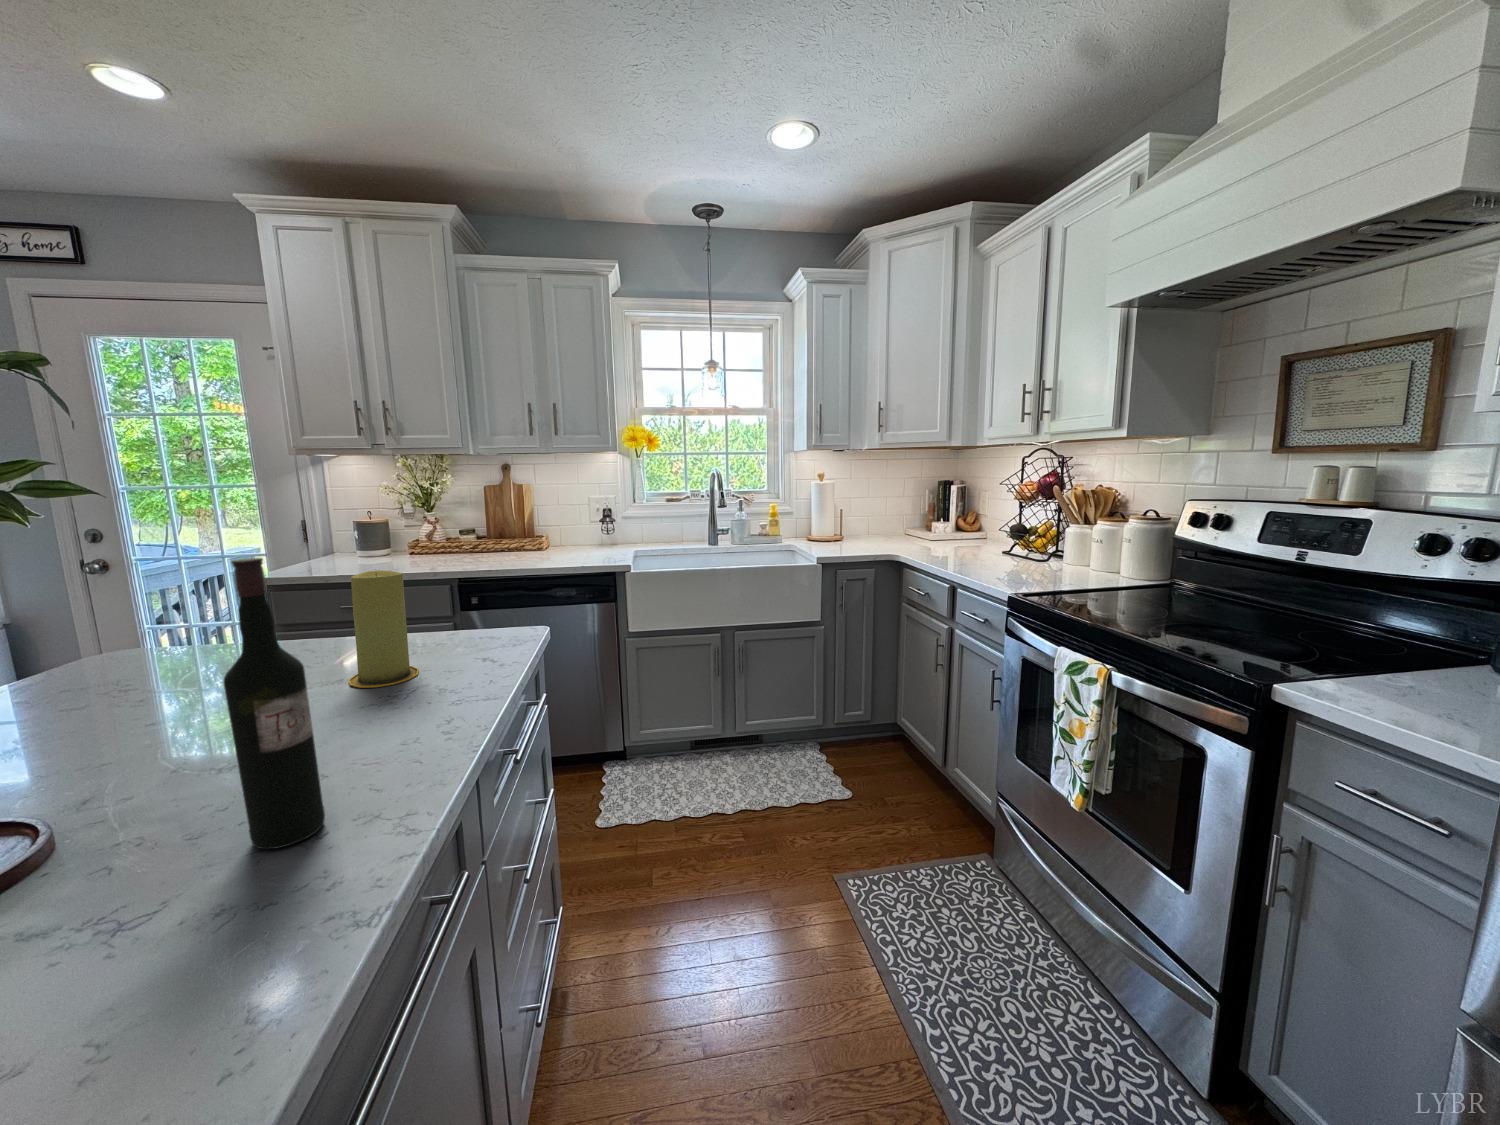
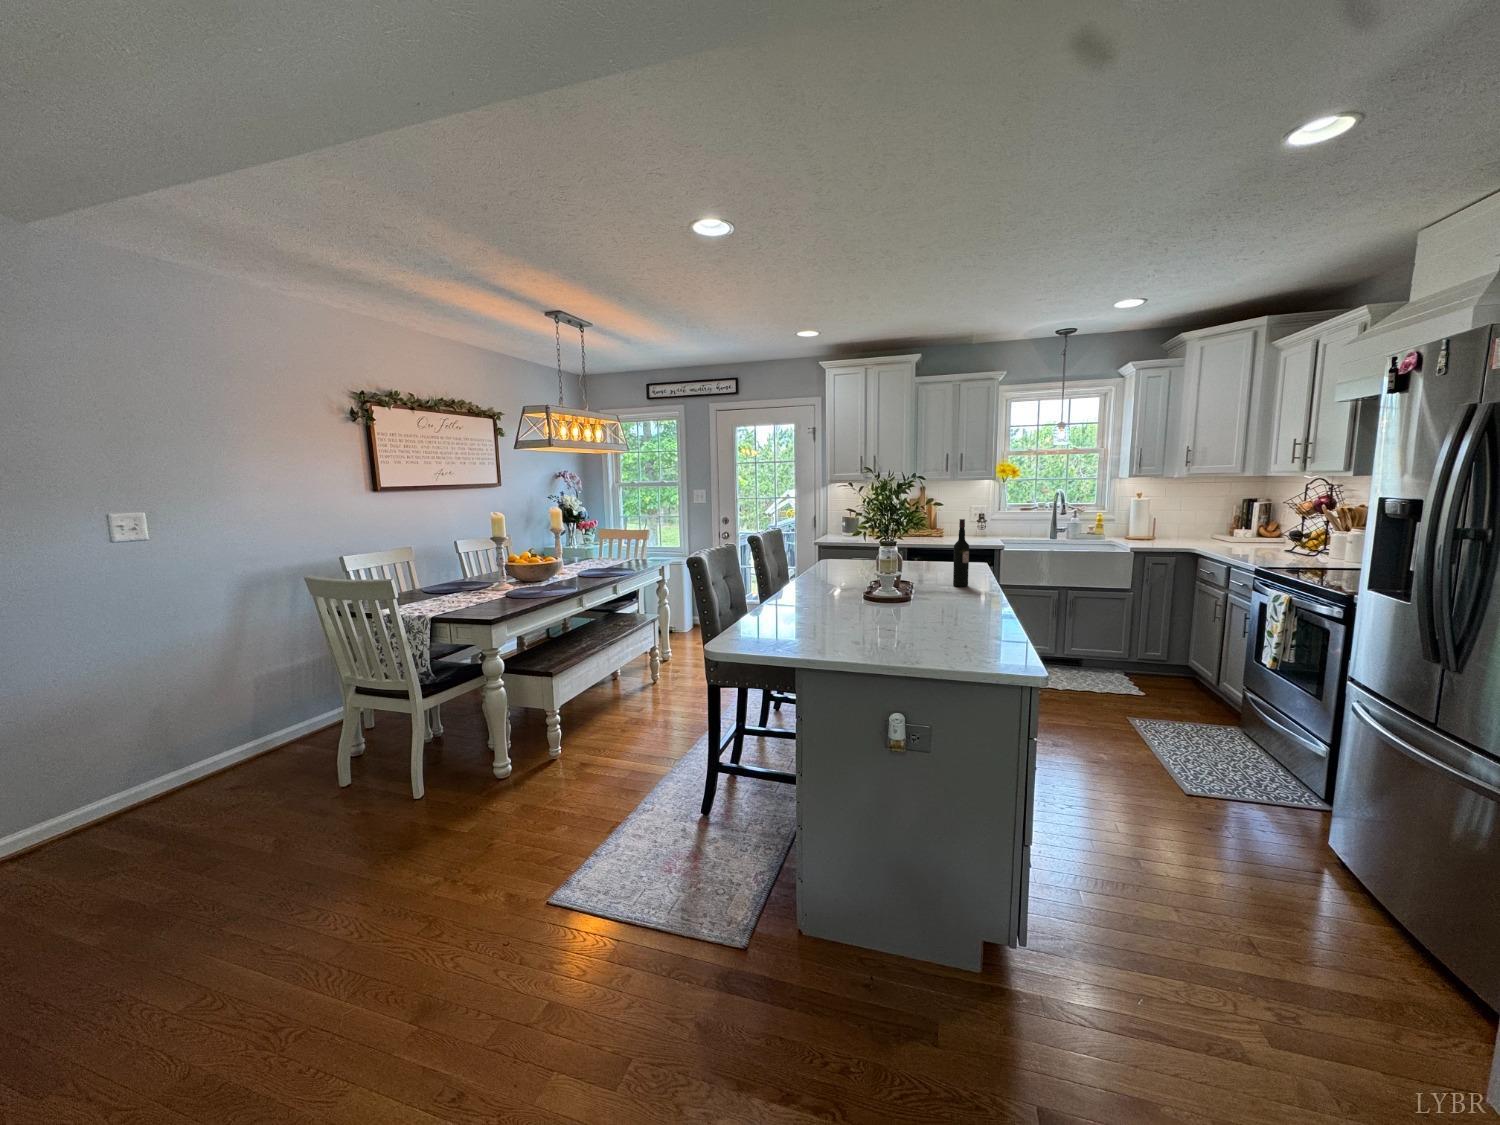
candle: present [349,570,419,688] -> none [927,531,949,570]

